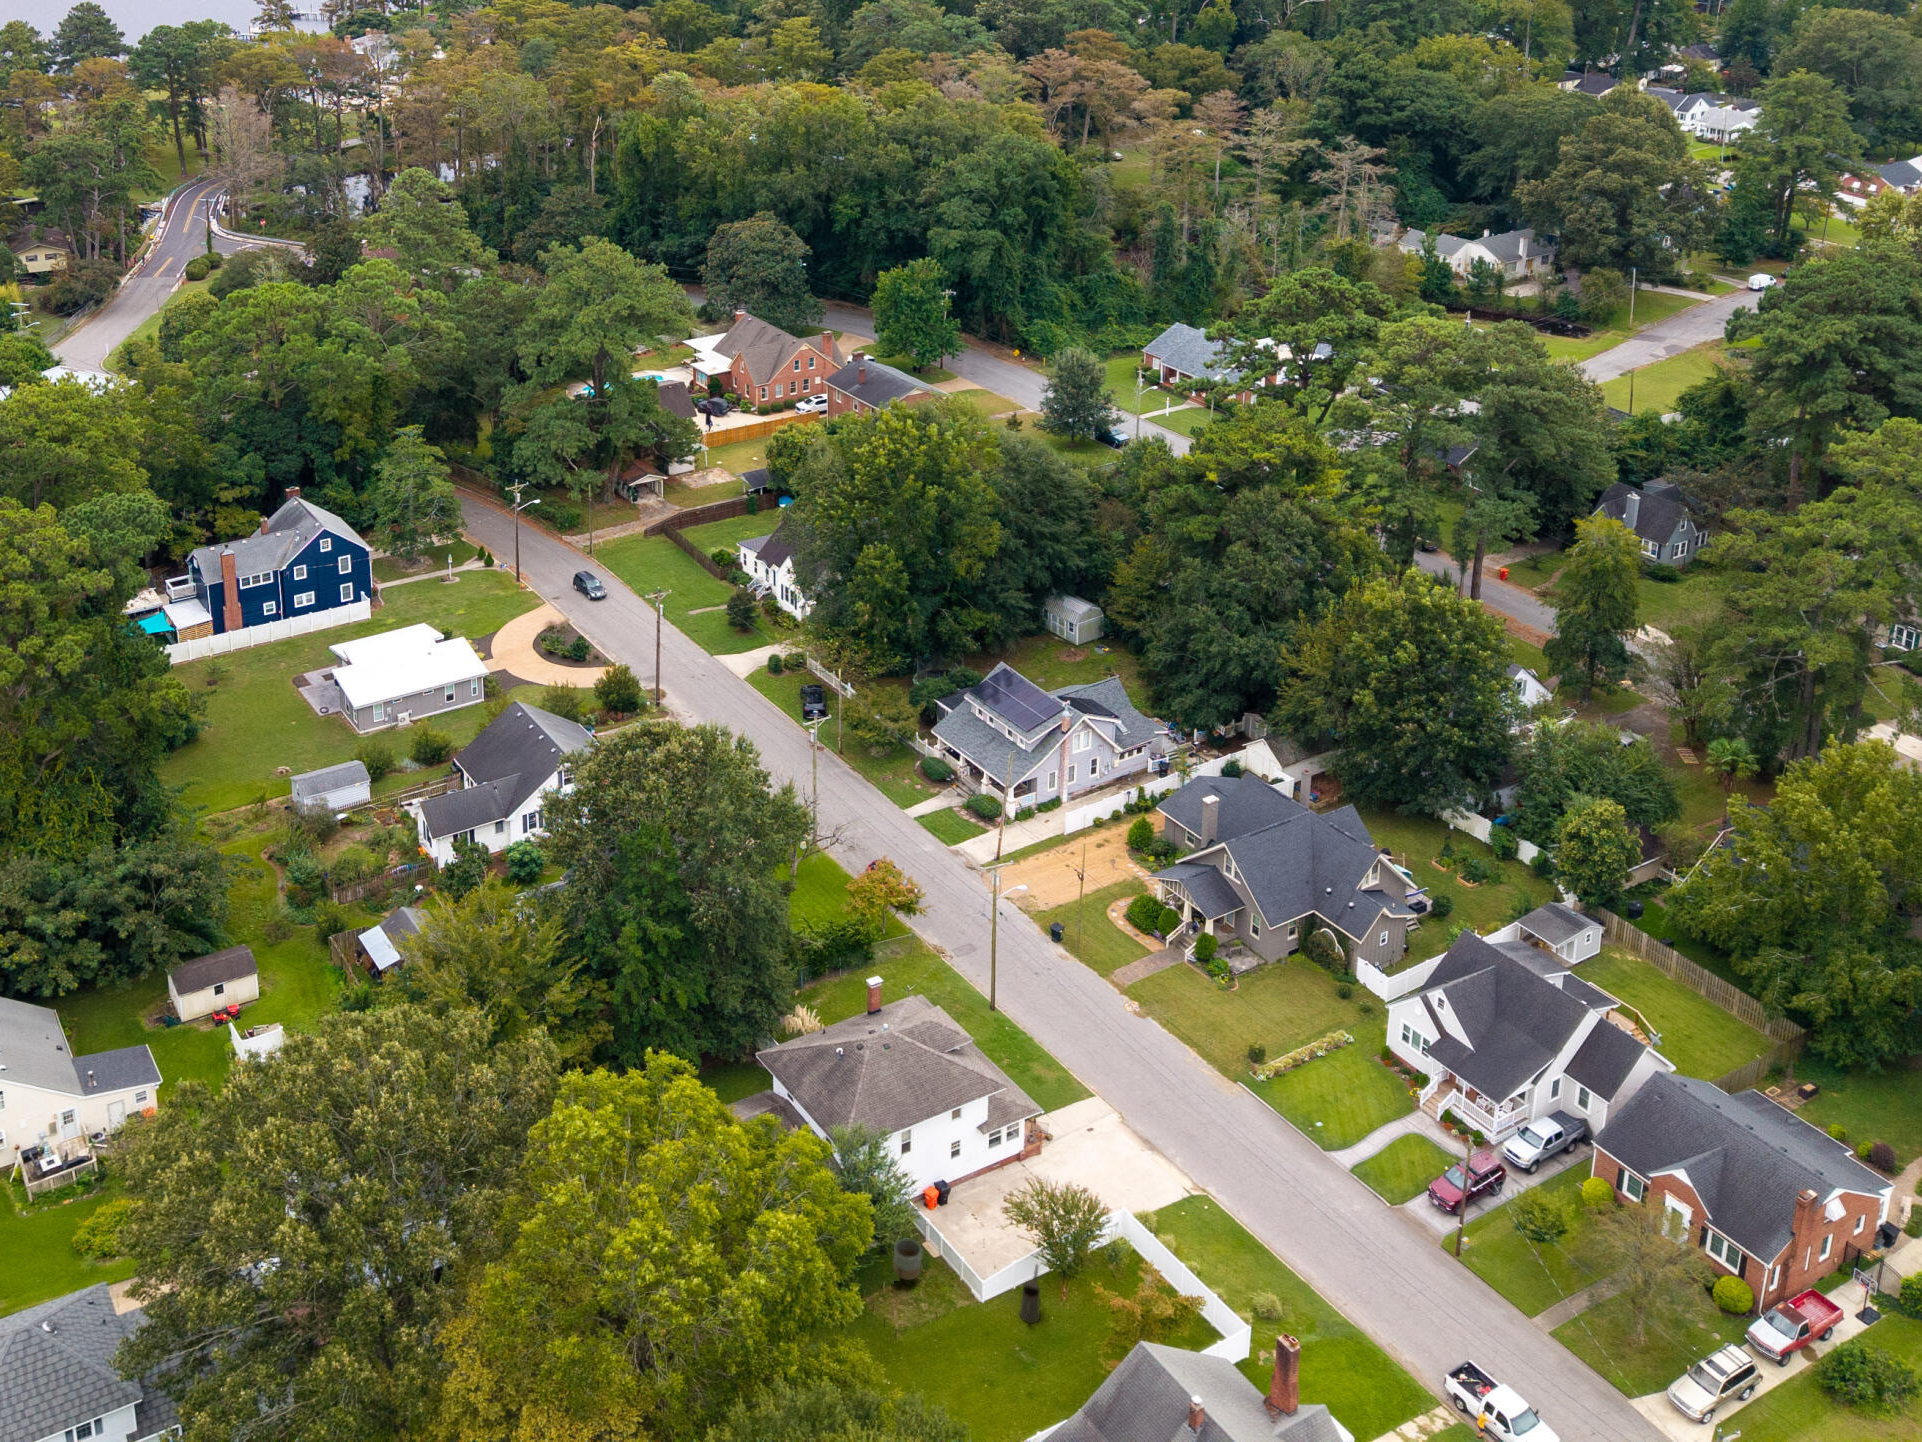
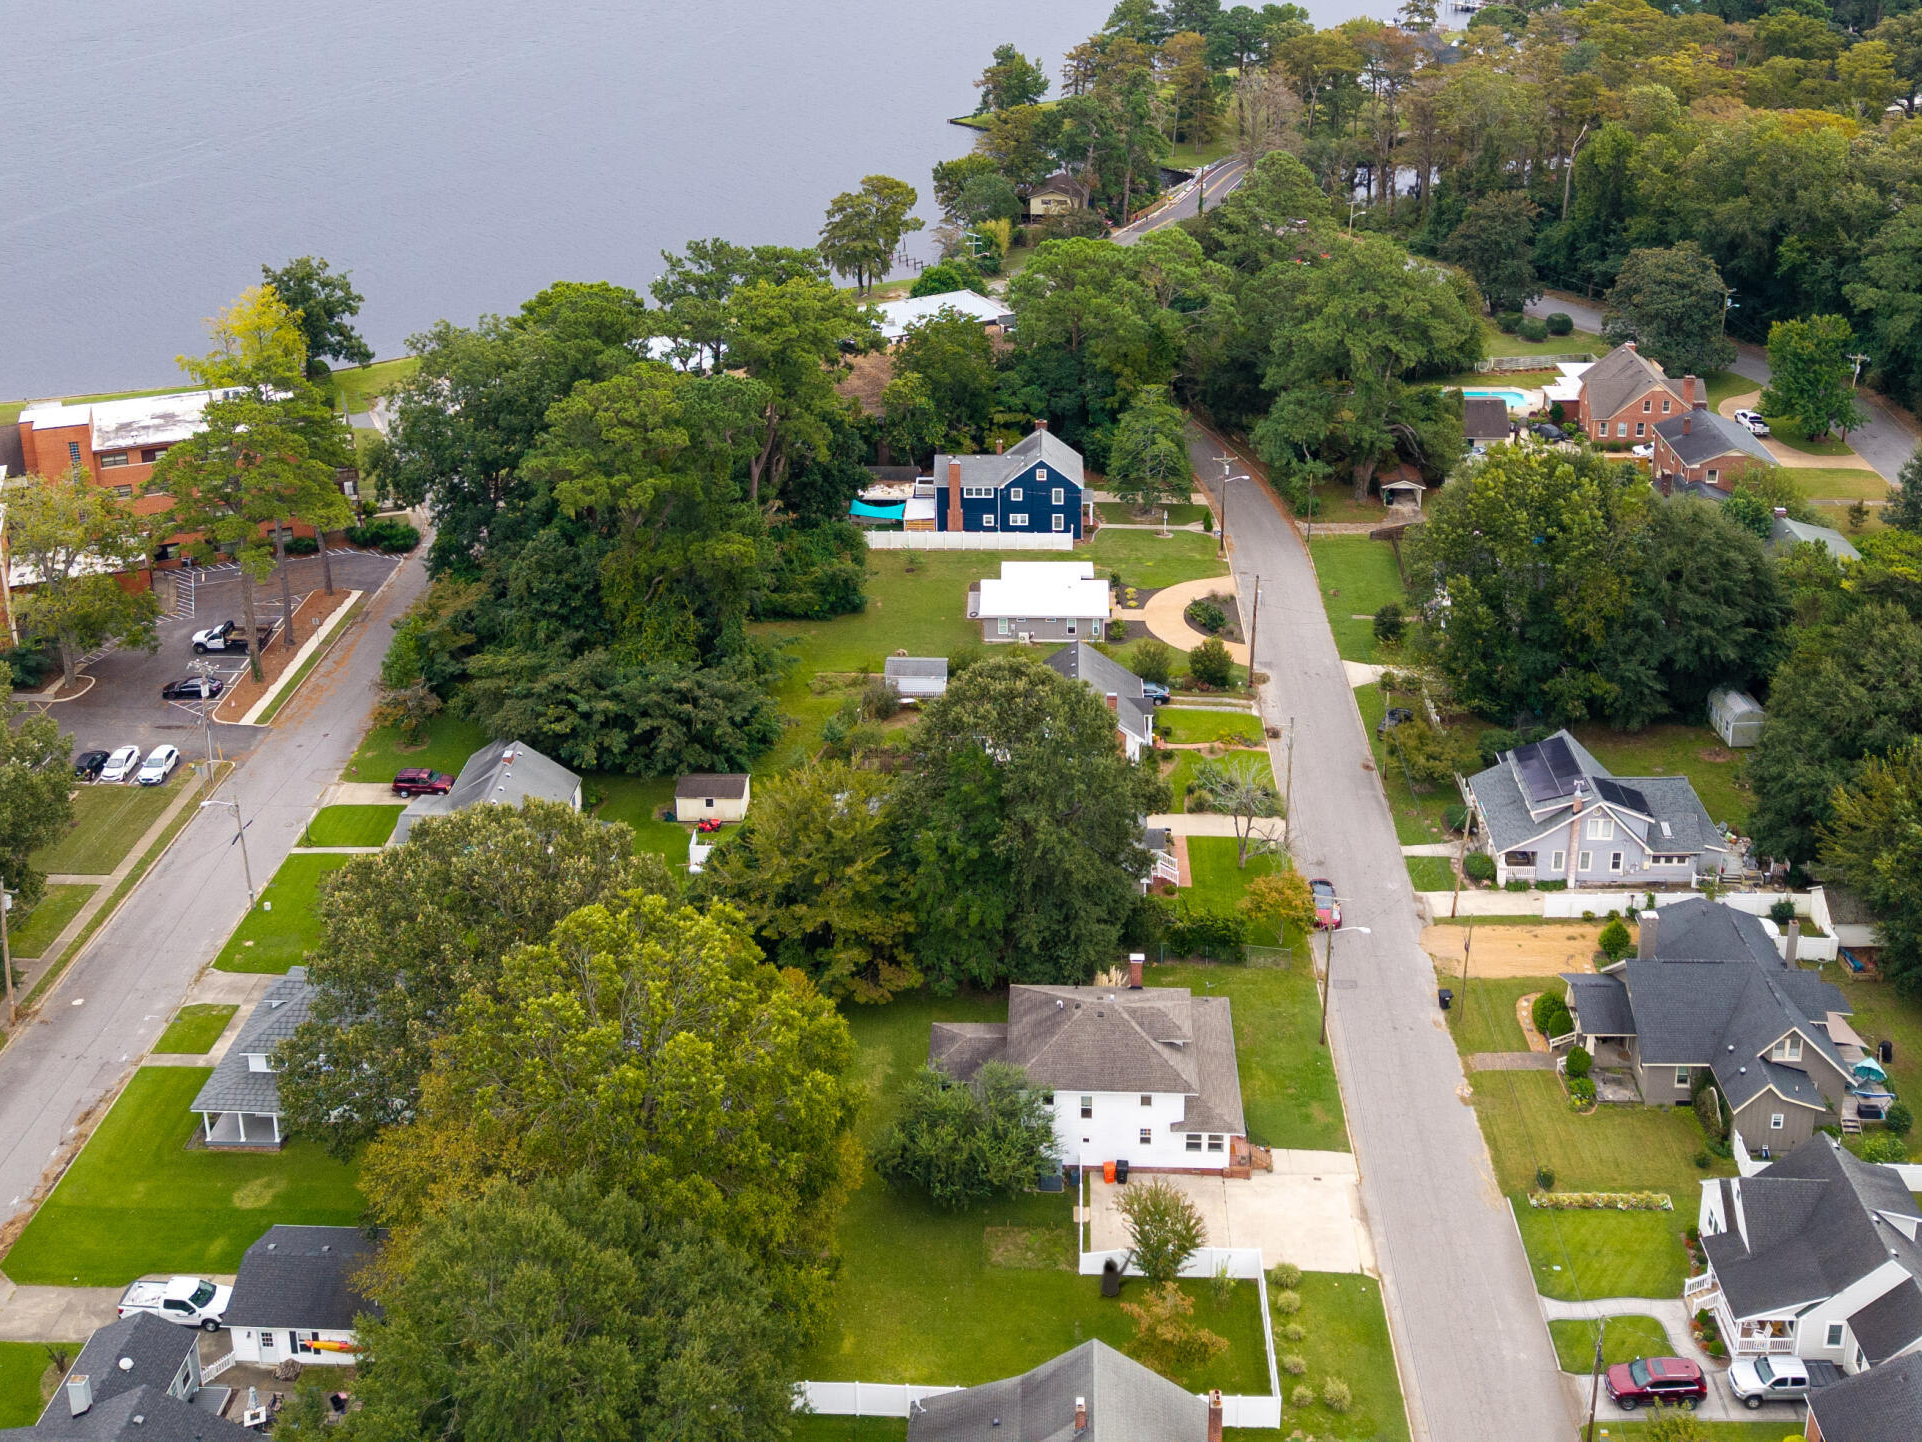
planter: present [893,1238,922,1280] -> none [1024,1179,1050,1223]

